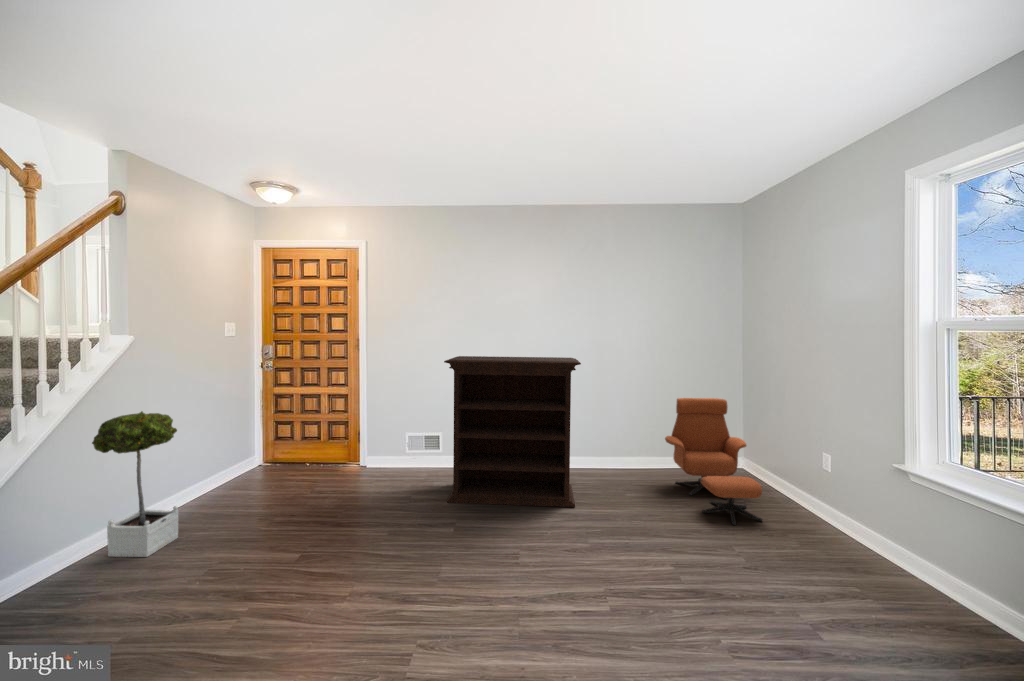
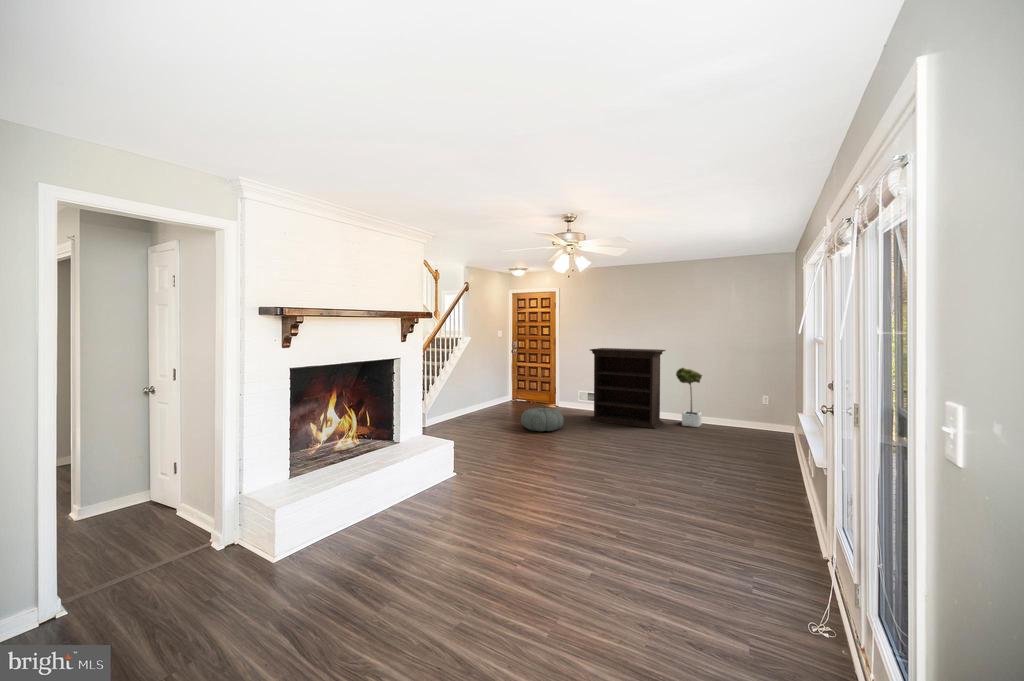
lounge chair: present [665,398,762,525] -> none [723,376,778,445]
potted tree: present [92,411,179,557] -> present [676,368,702,427]
pouf: none [294,503,408,584] -> present [521,408,564,431]

